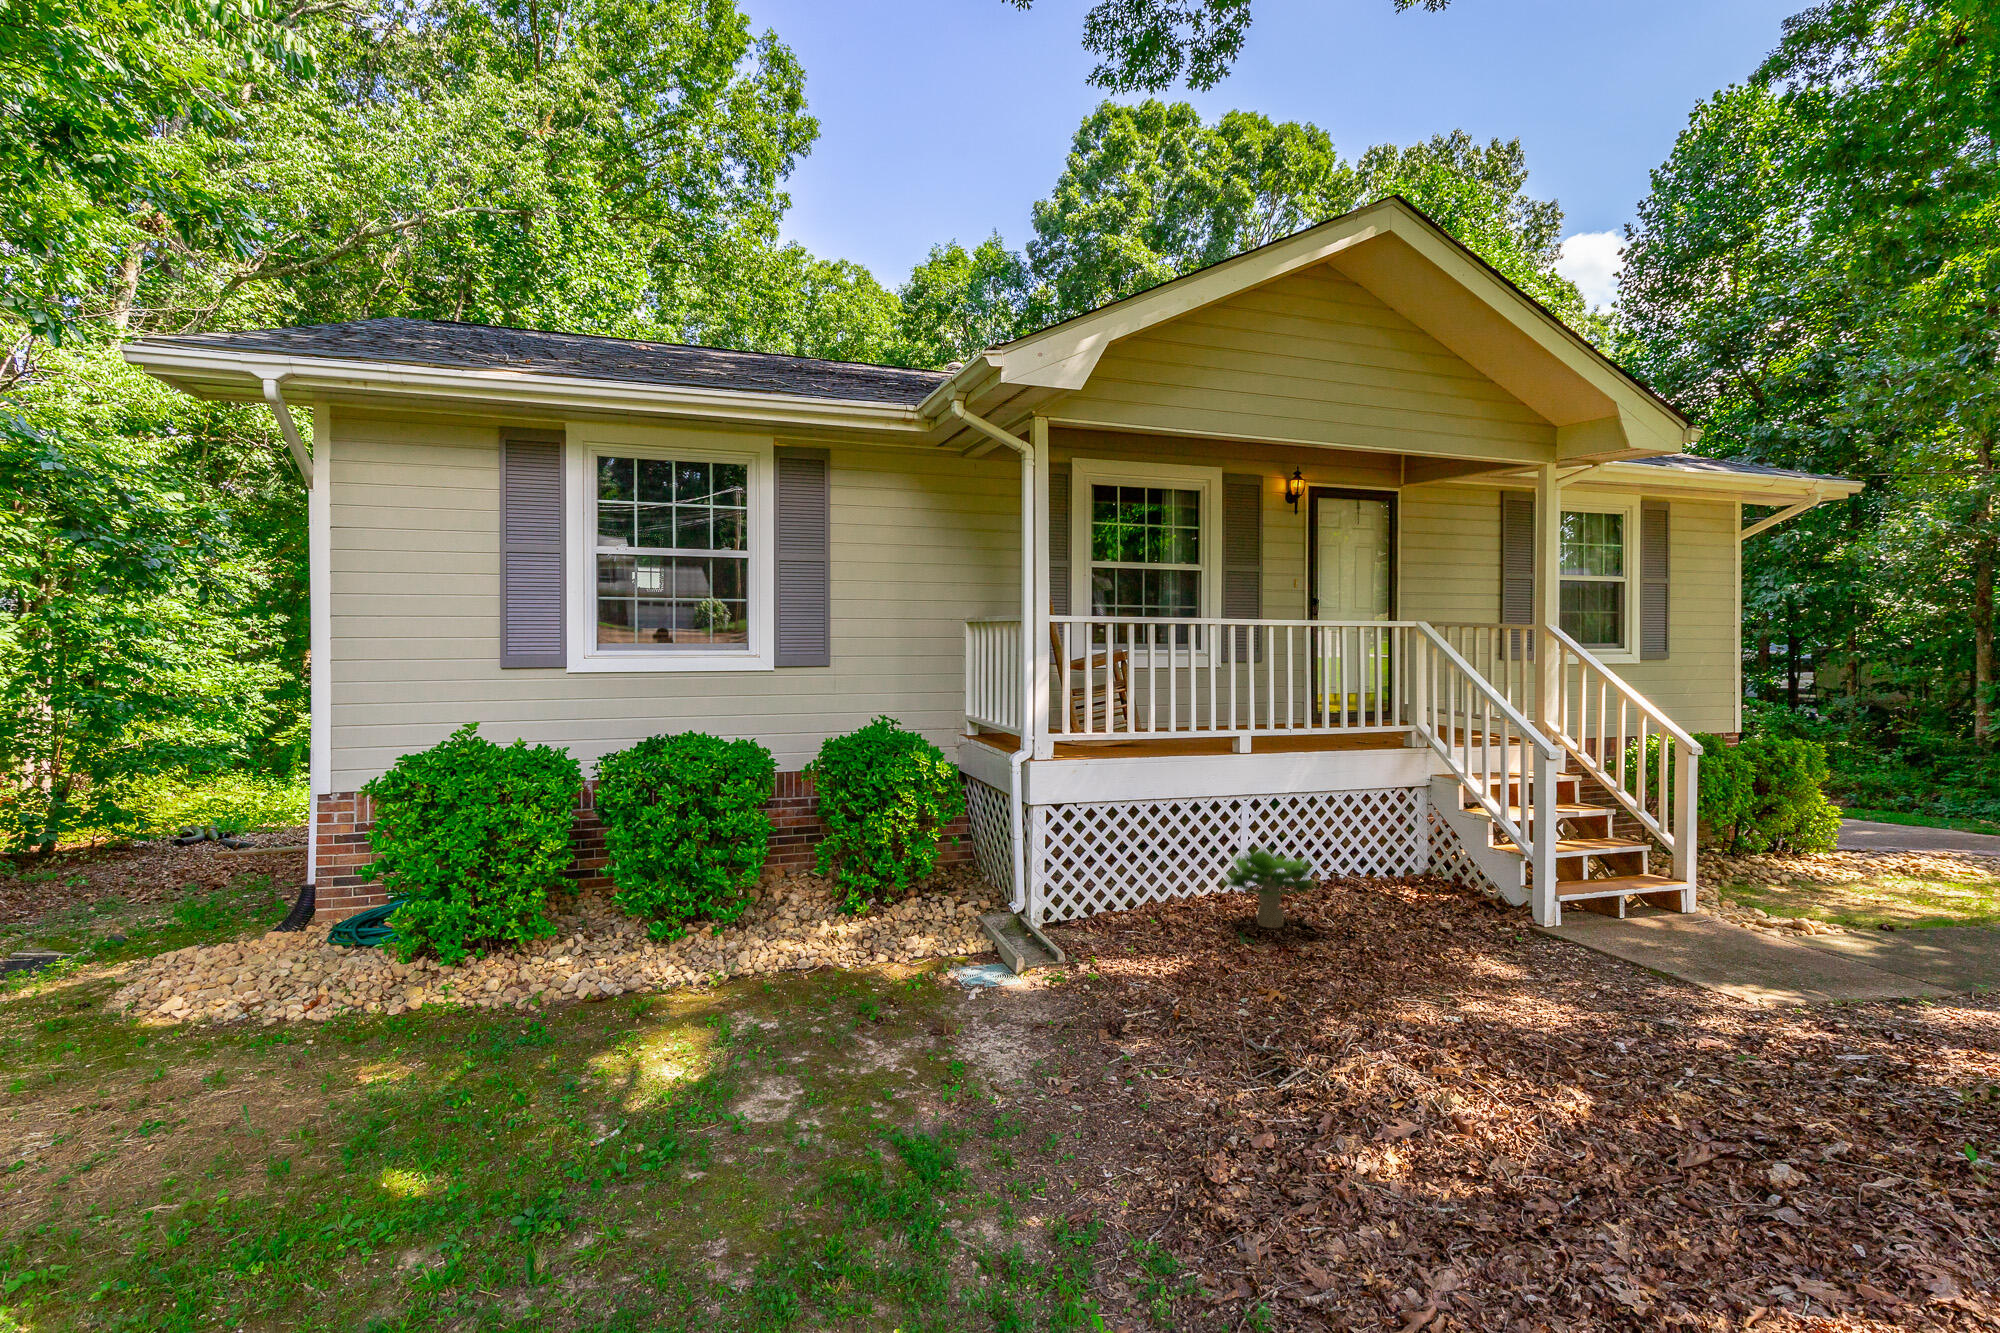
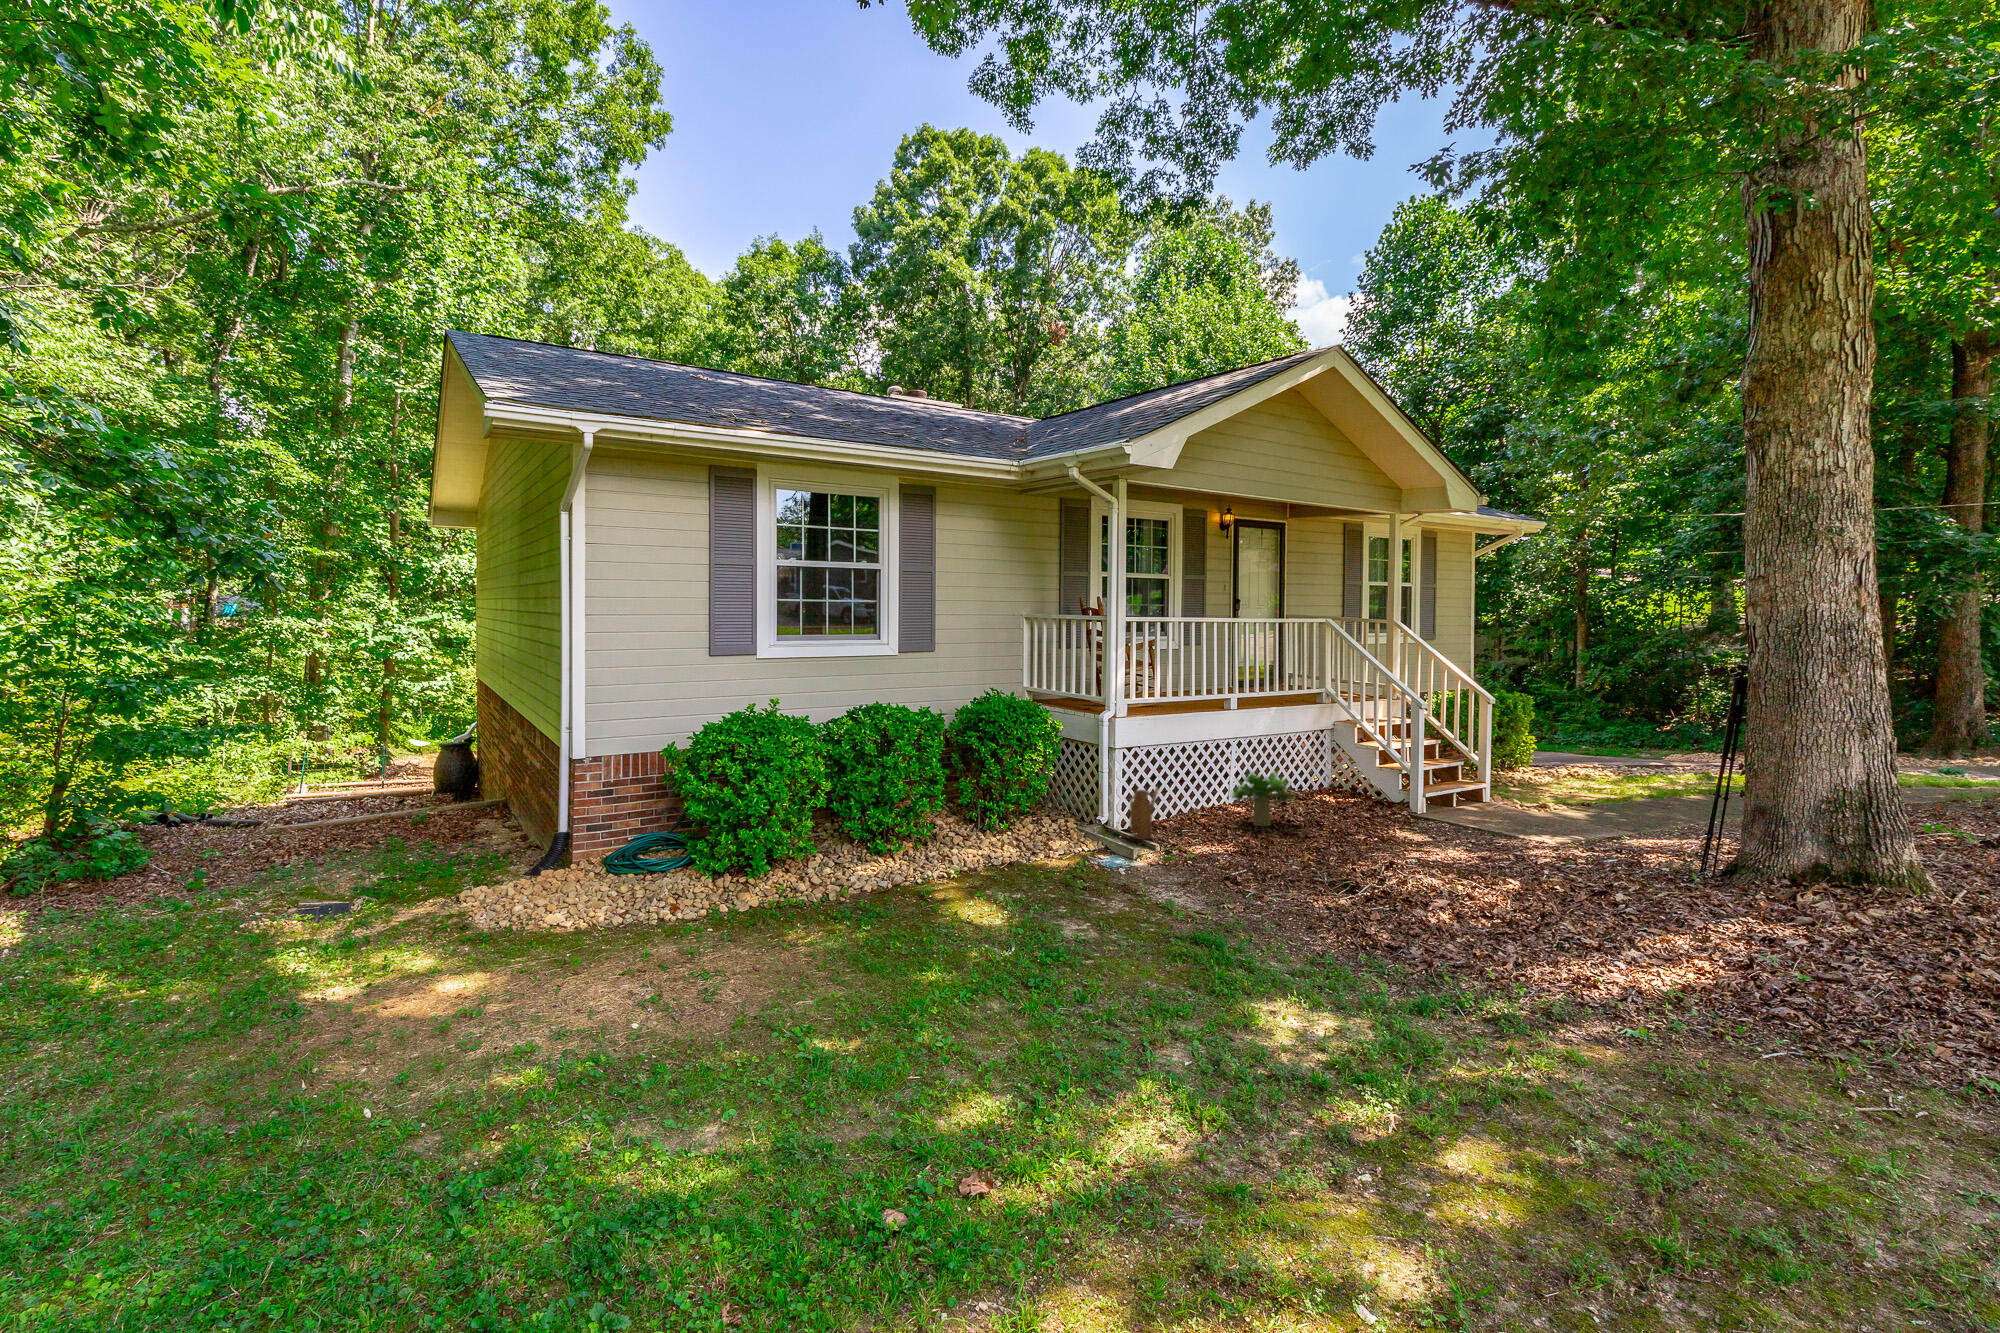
watering can: none [1049,862,1105,935] -> present [1130,787,1159,840]

